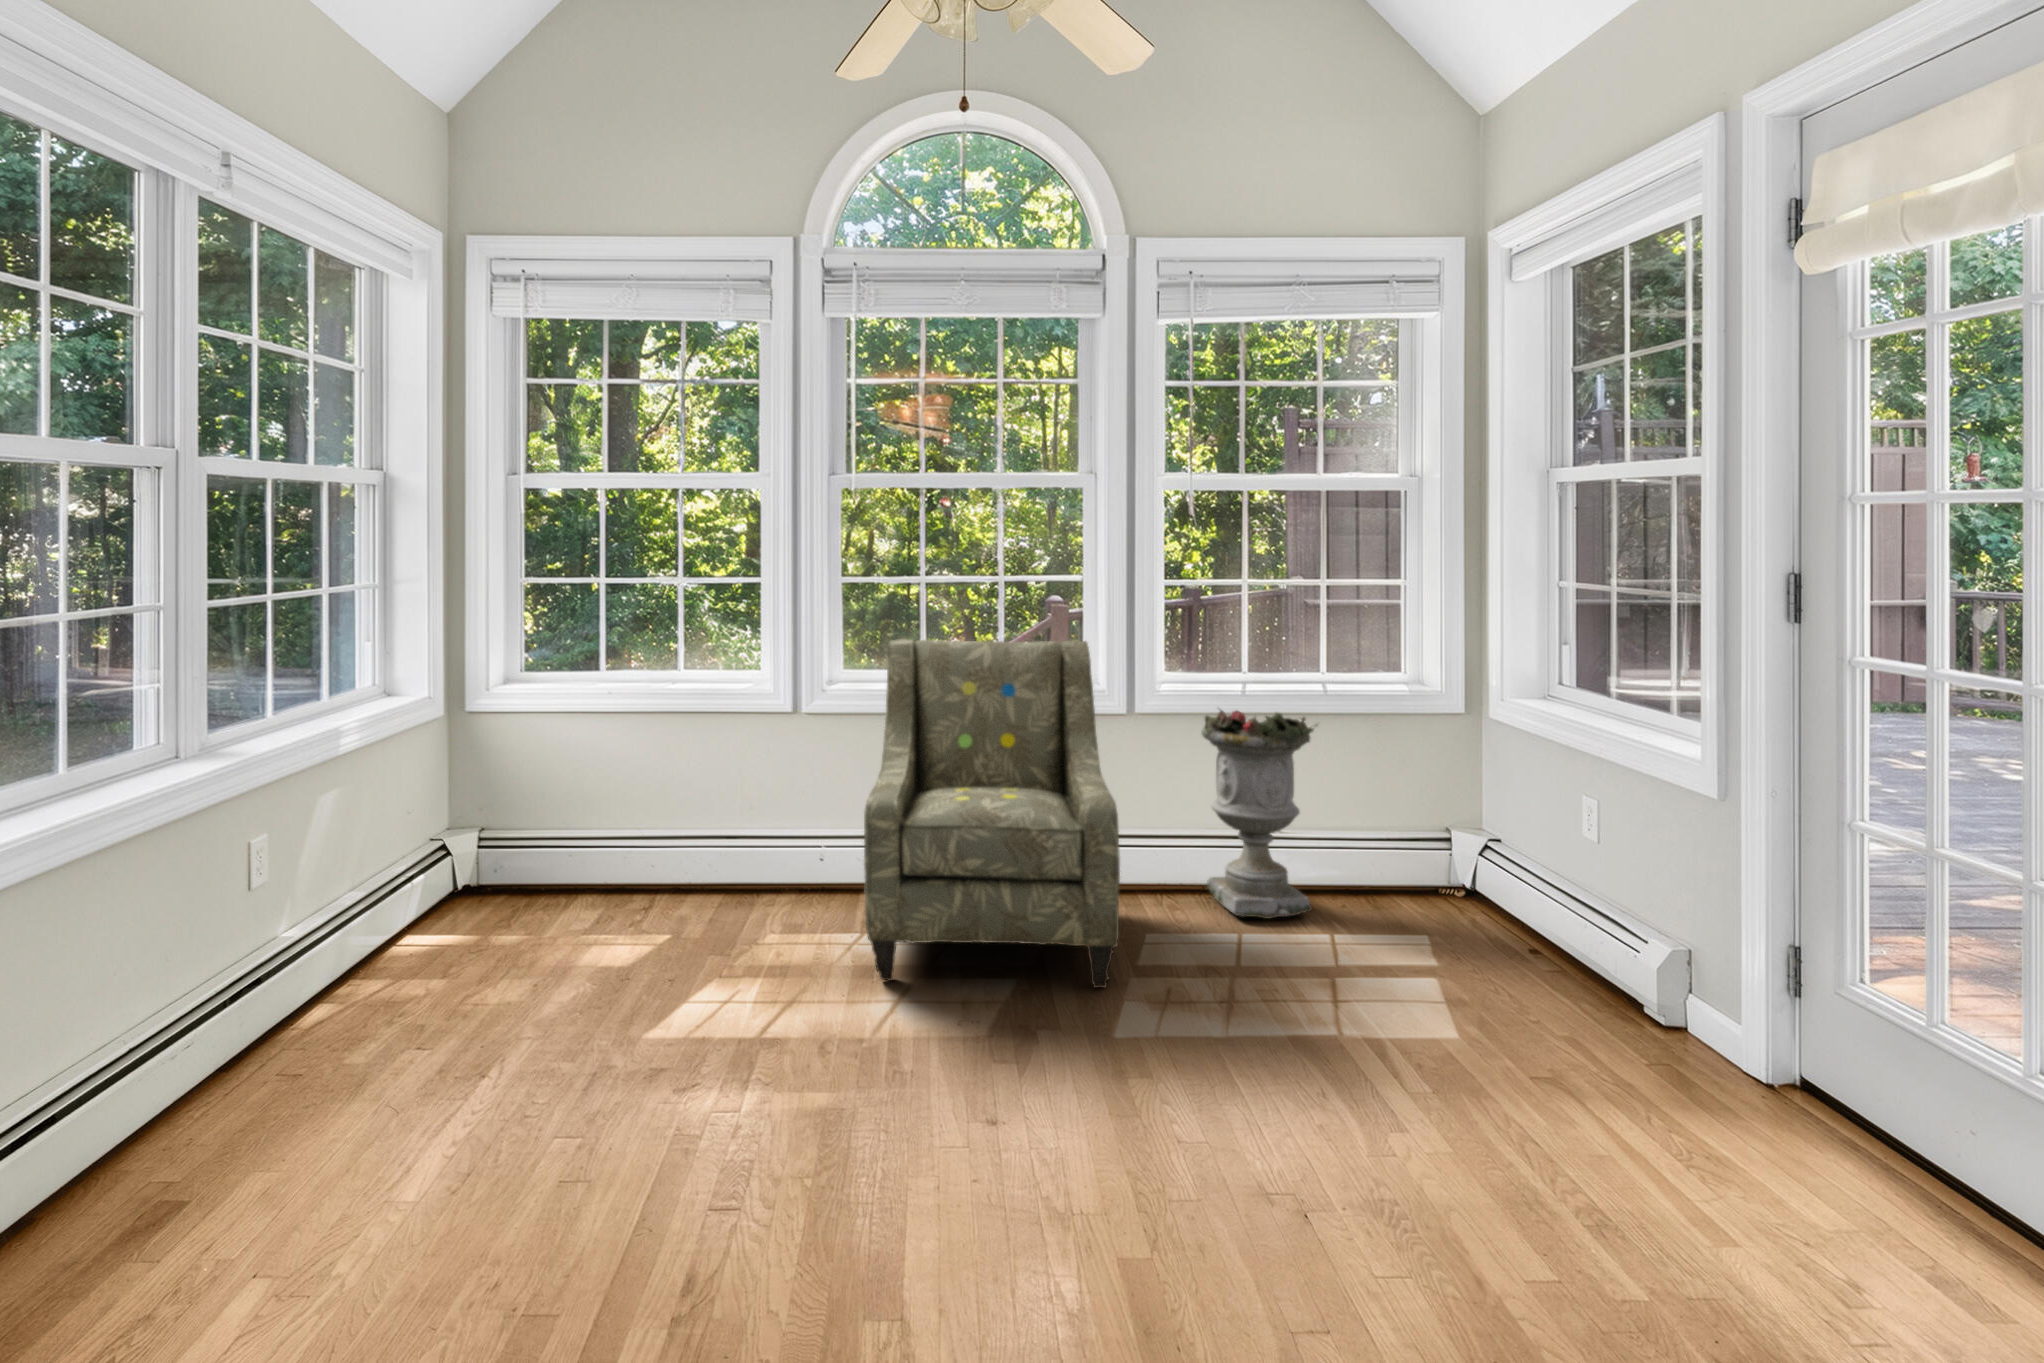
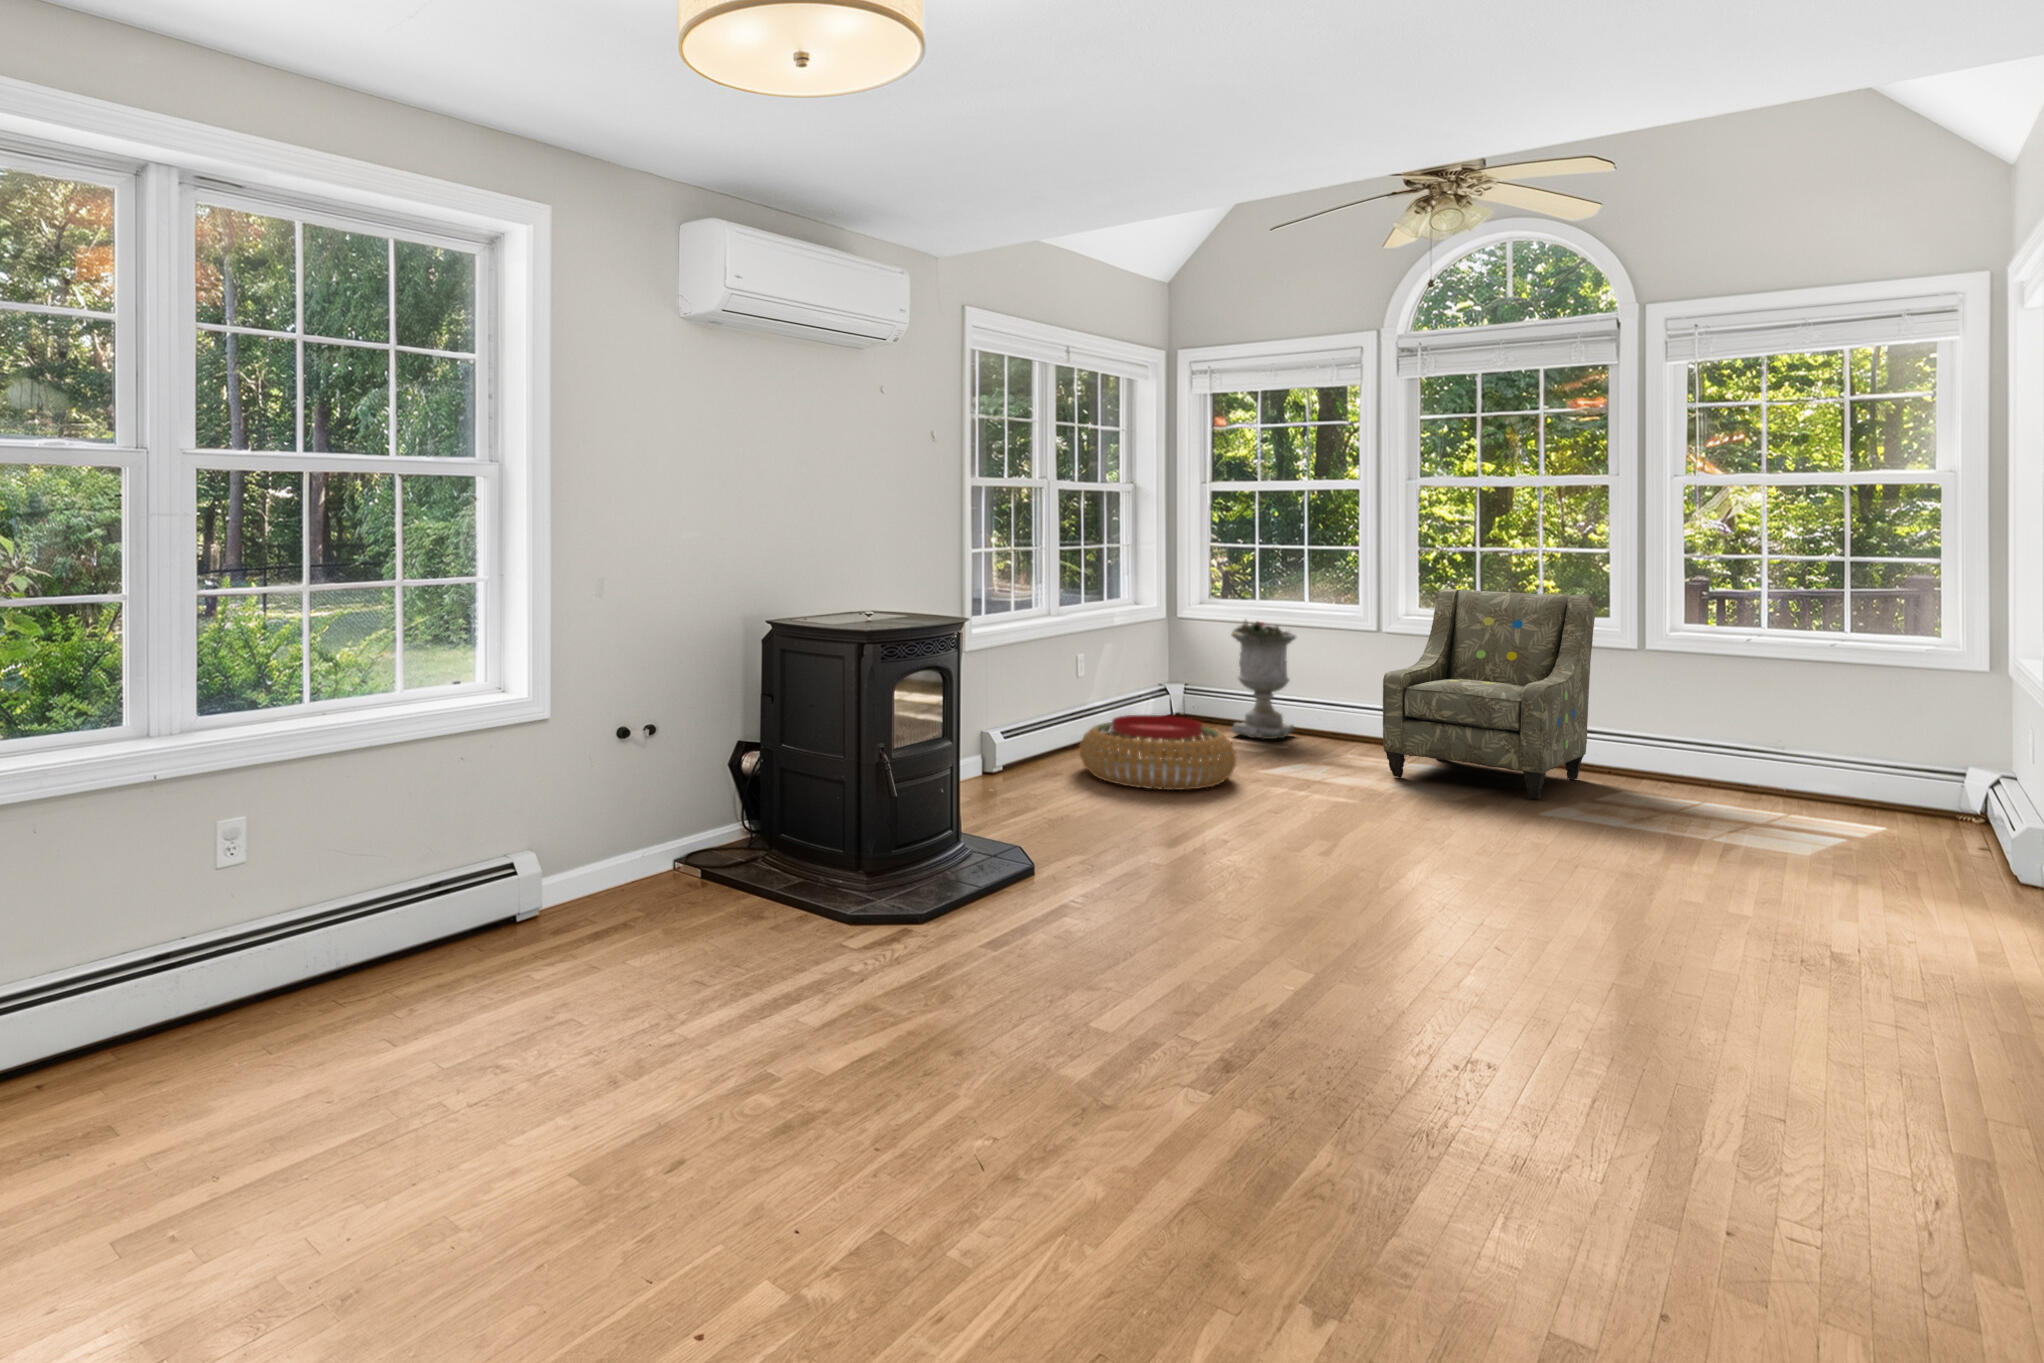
planter: present [1201,710,1318,919] -> present [1231,619,1296,739]
pouf: none [248,969,642,1234] -> present [1080,715,1236,790]

